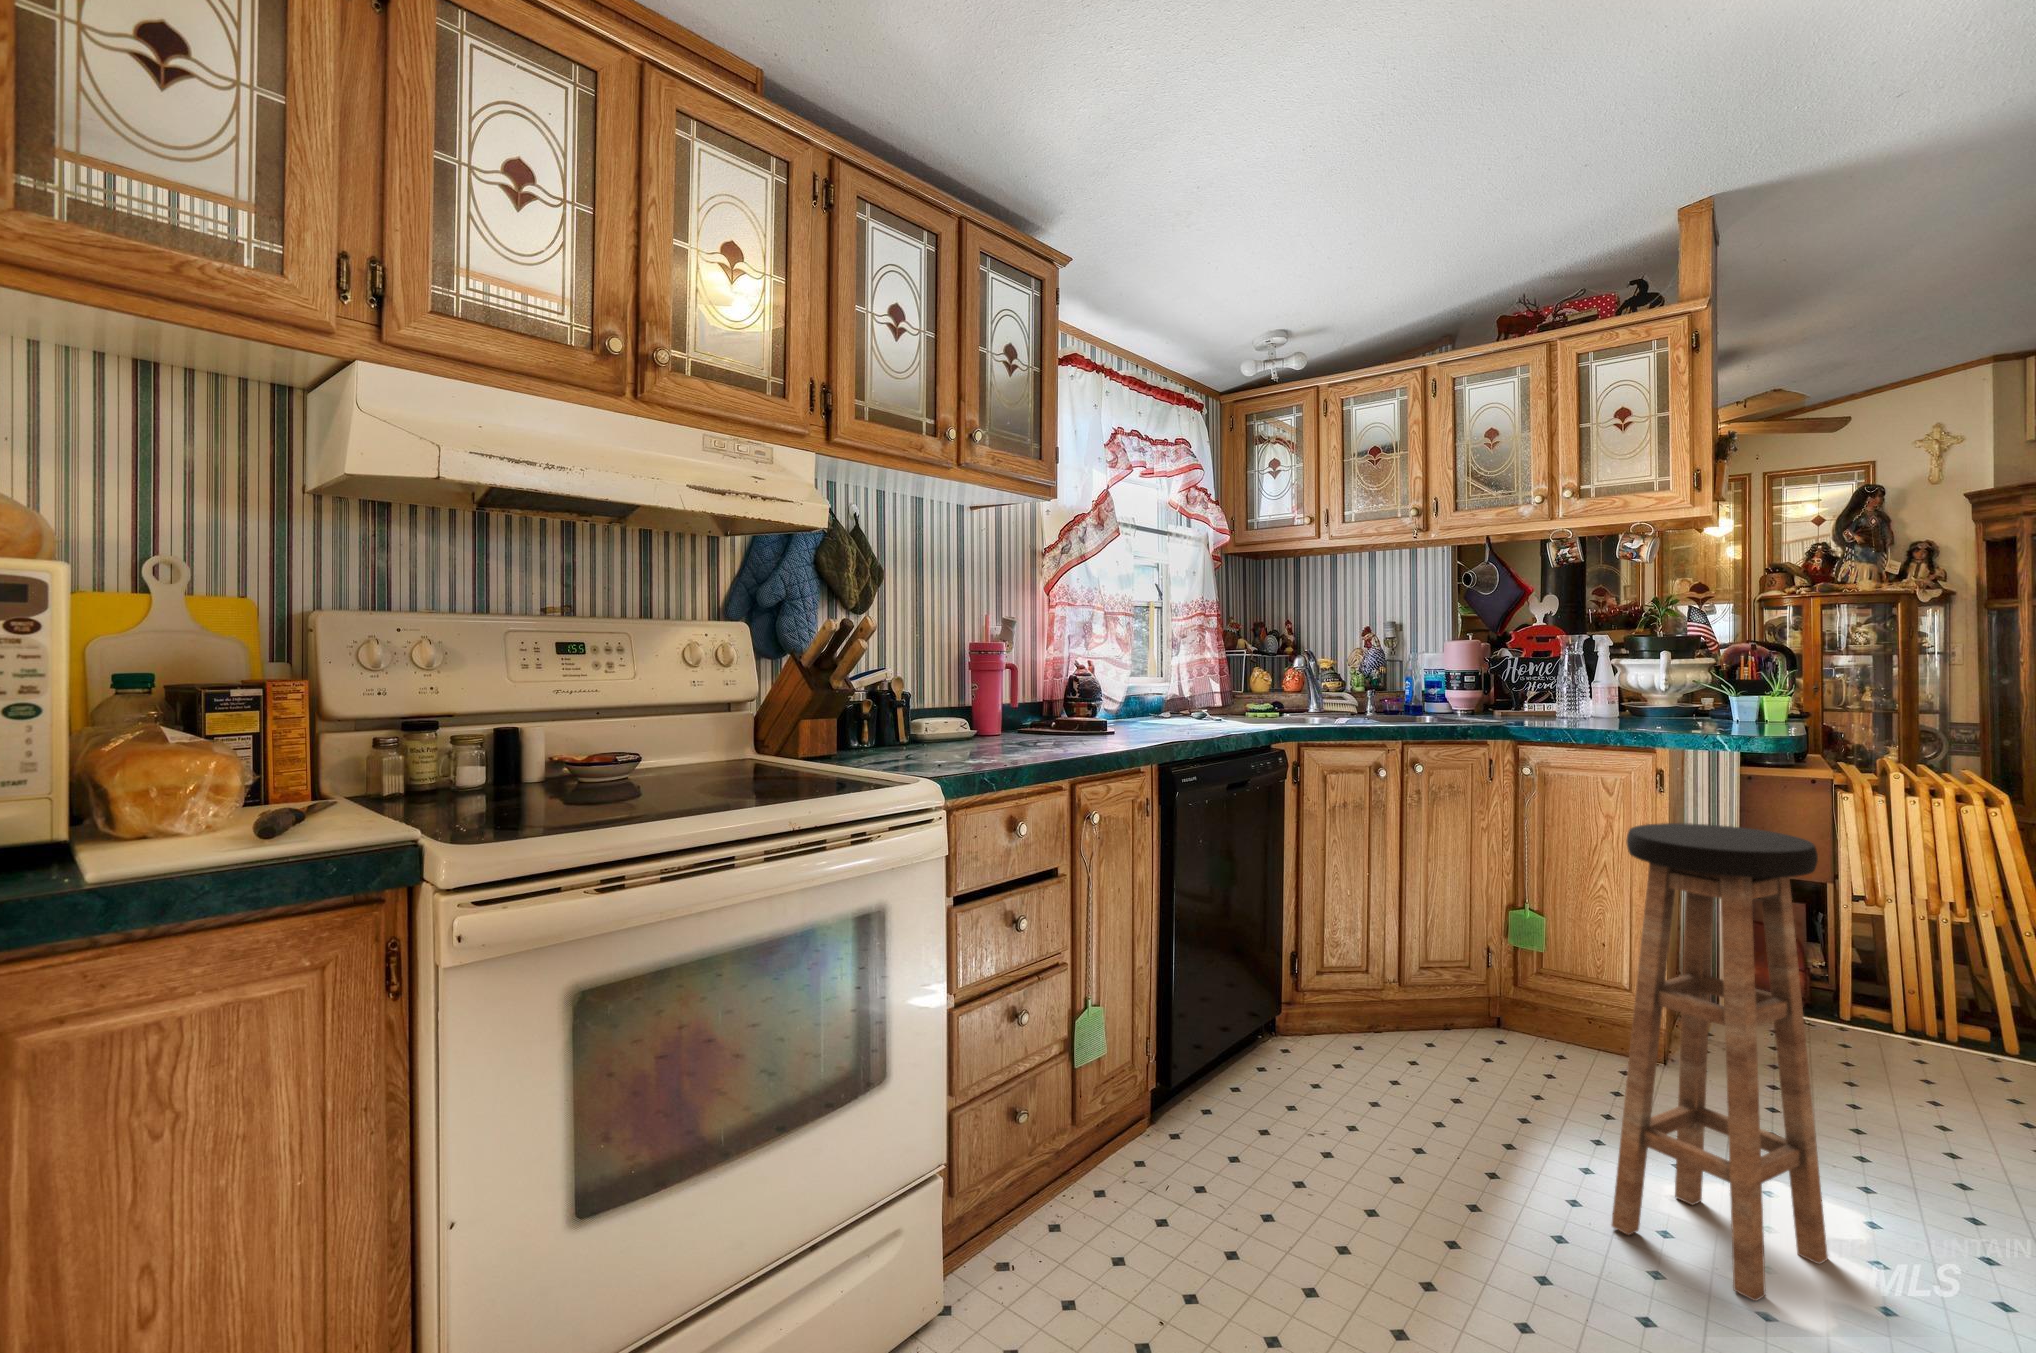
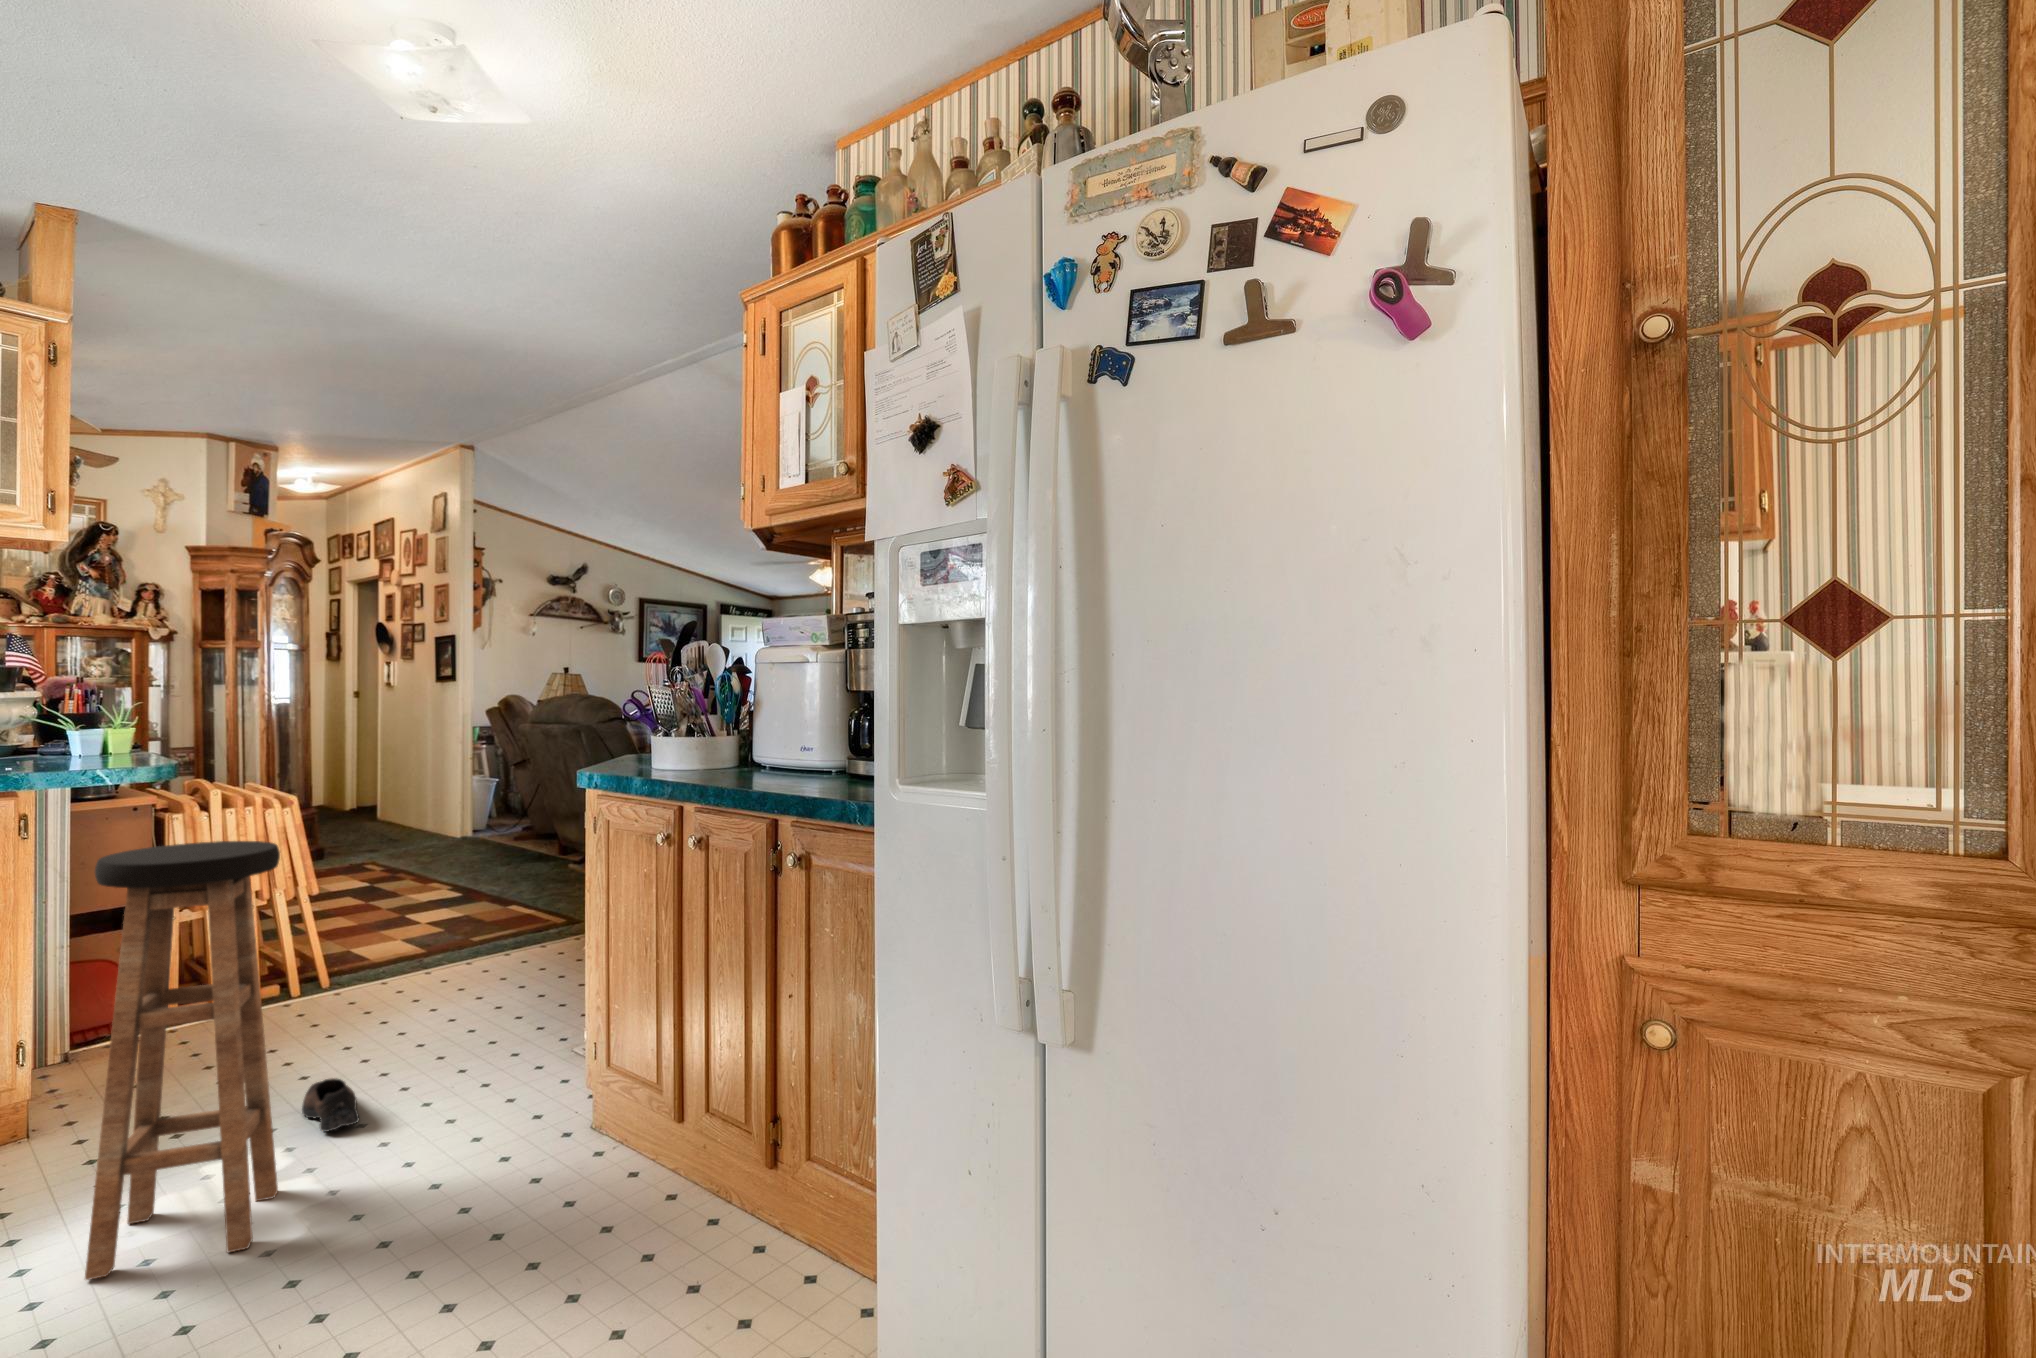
shoe: none [1912,1156,1987,1237] -> present [302,1078,359,1132]

